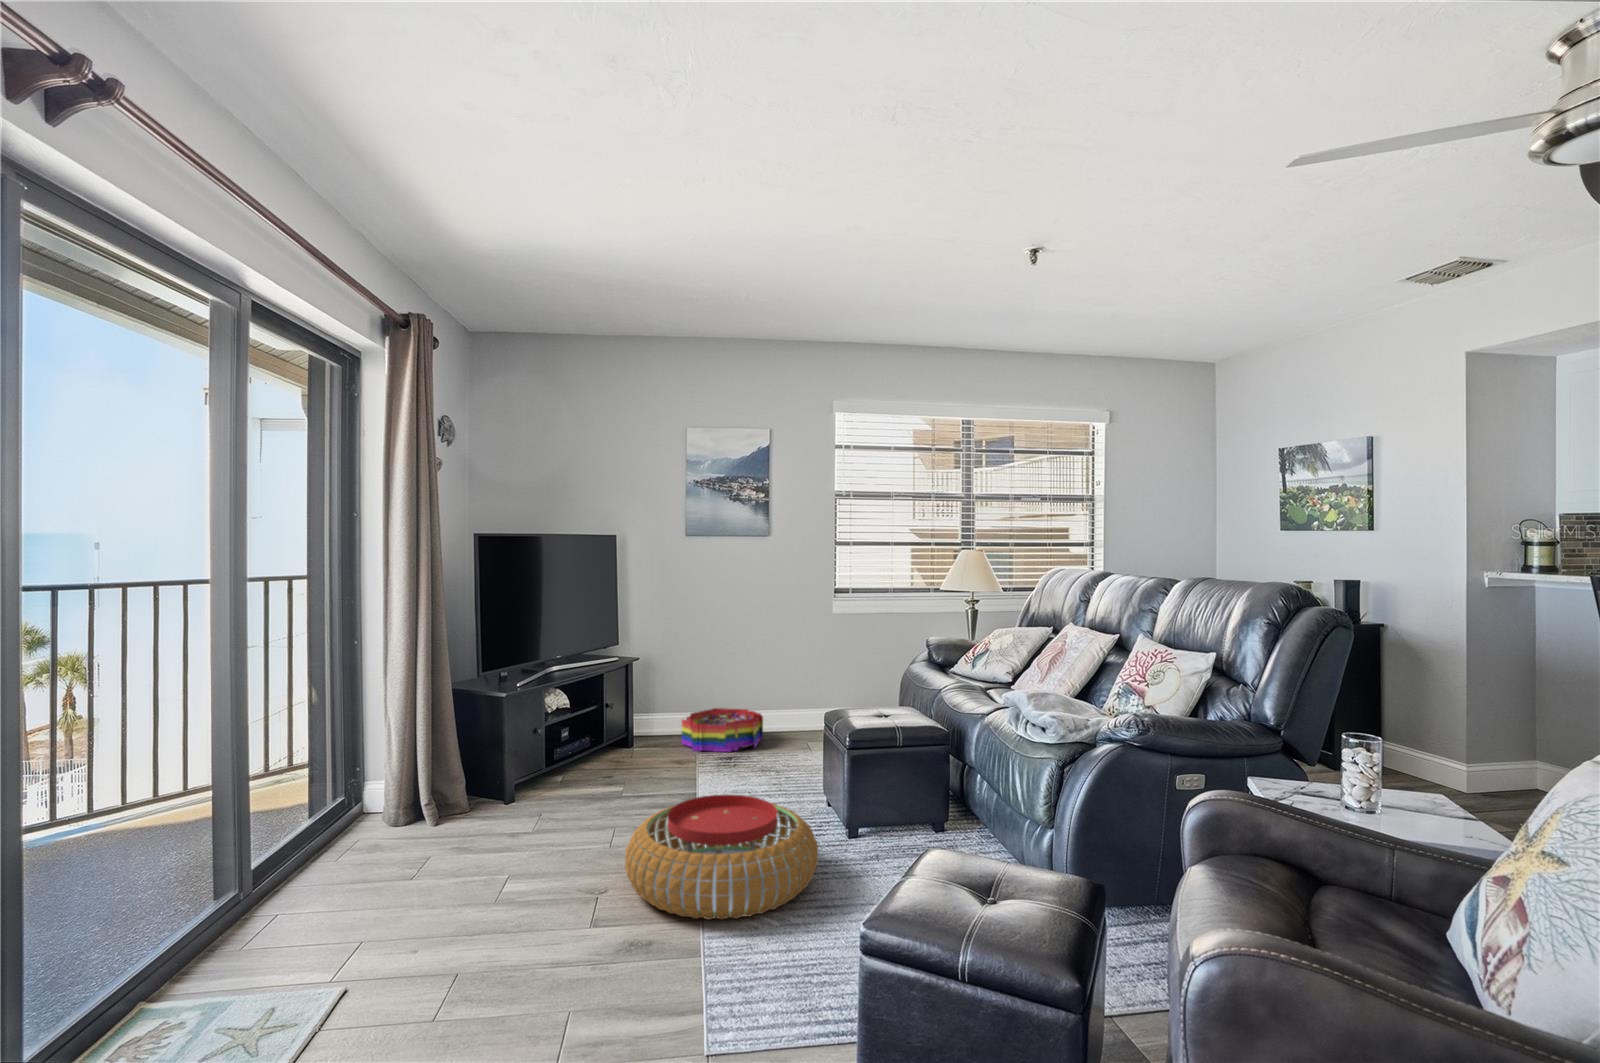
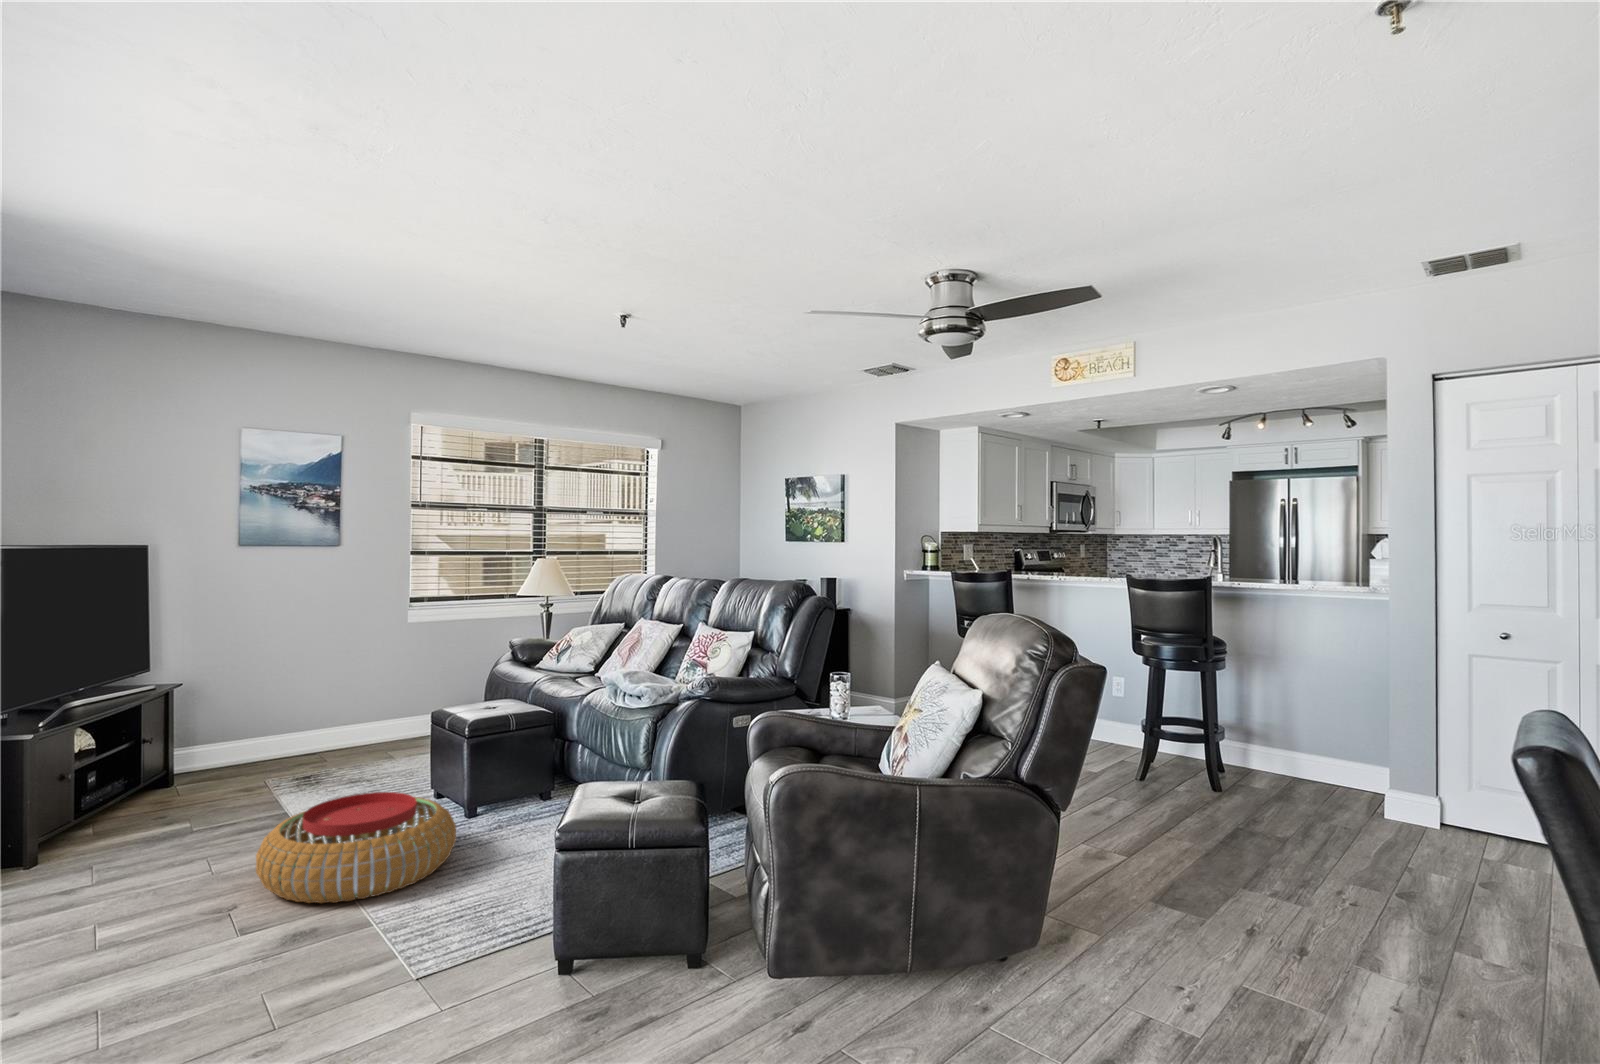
storage bin: present [681,708,763,752] -> none [237,728,337,777]

